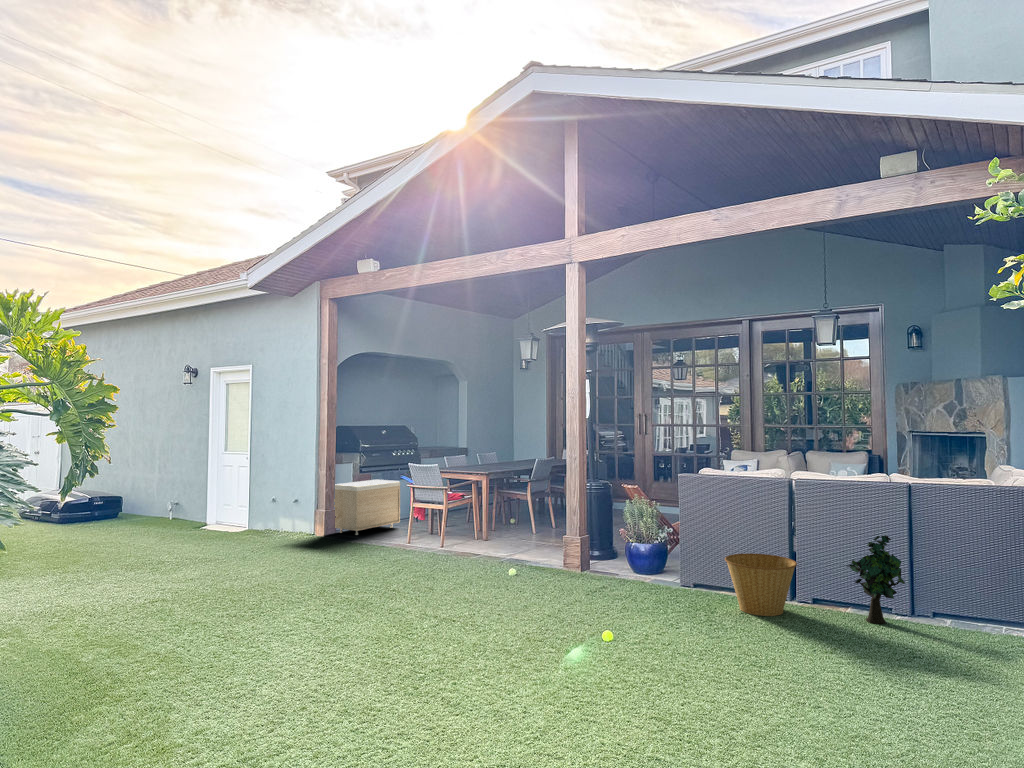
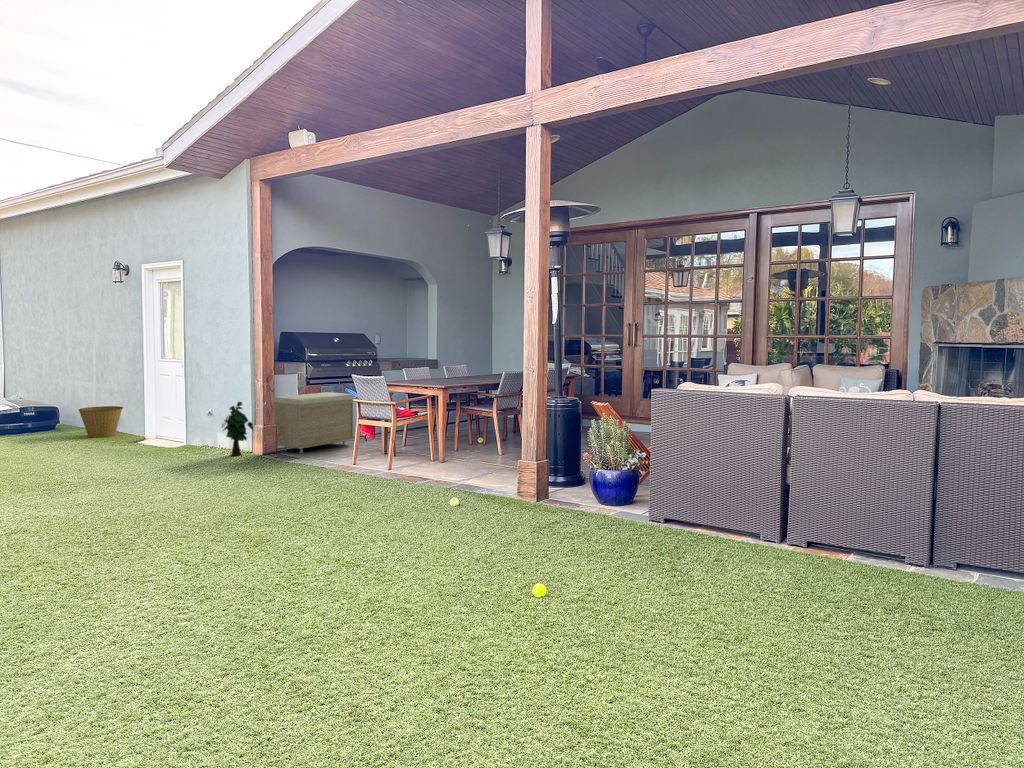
decorative plant: present [847,535,905,624] -> present [222,402,253,456]
basket: present [725,554,797,616] -> present [79,406,123,438]

